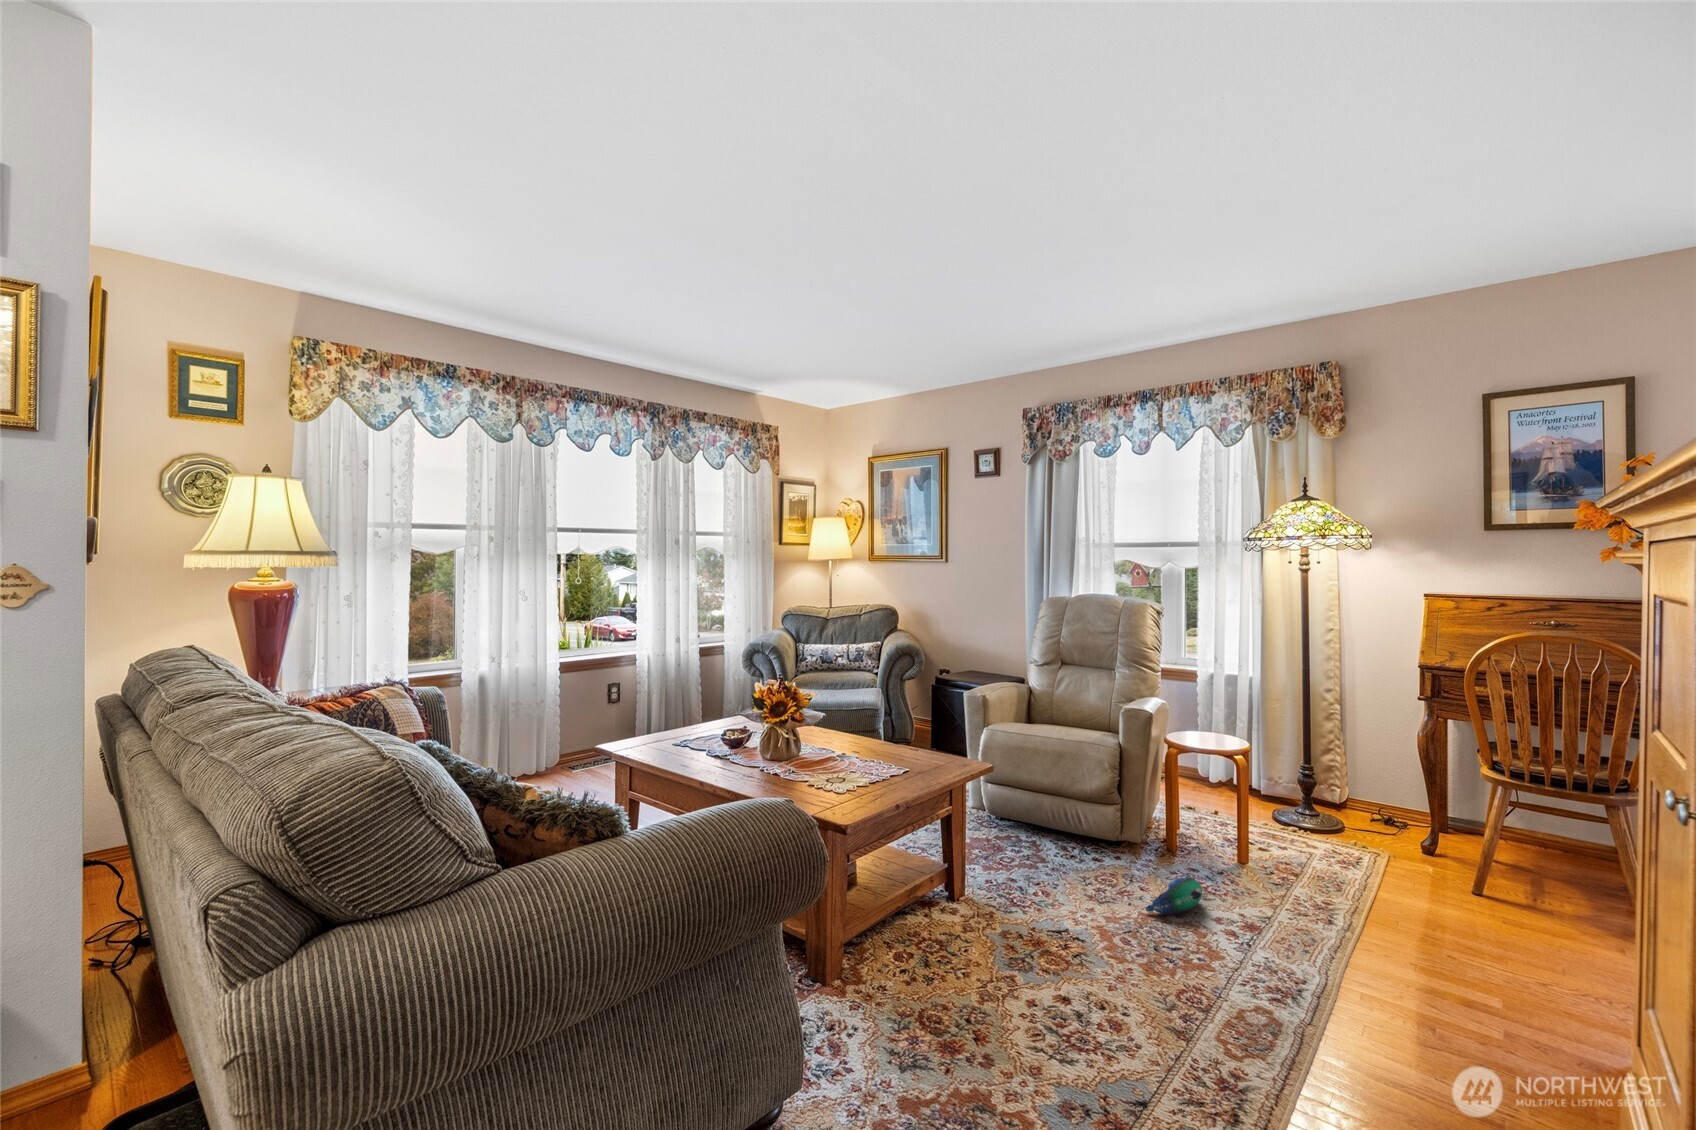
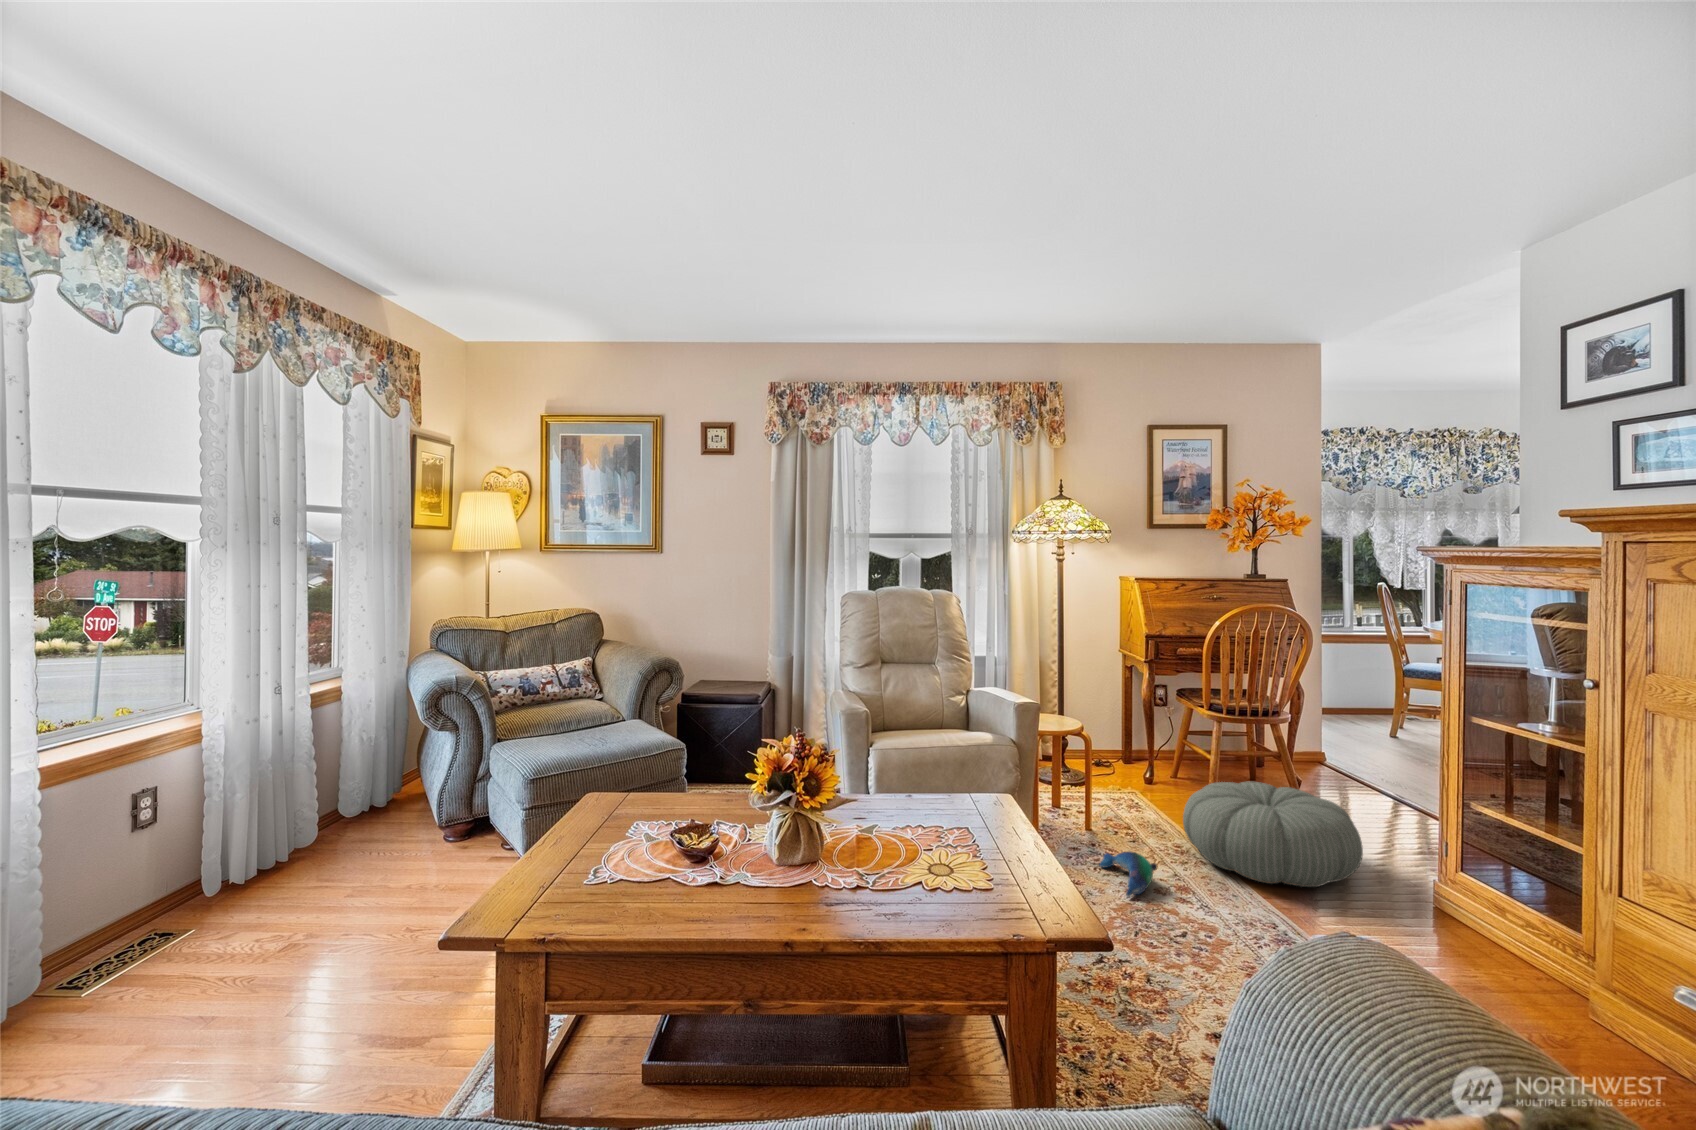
pouf: none [1288,844,1530,987] -> present [1183,781,1363,887]

